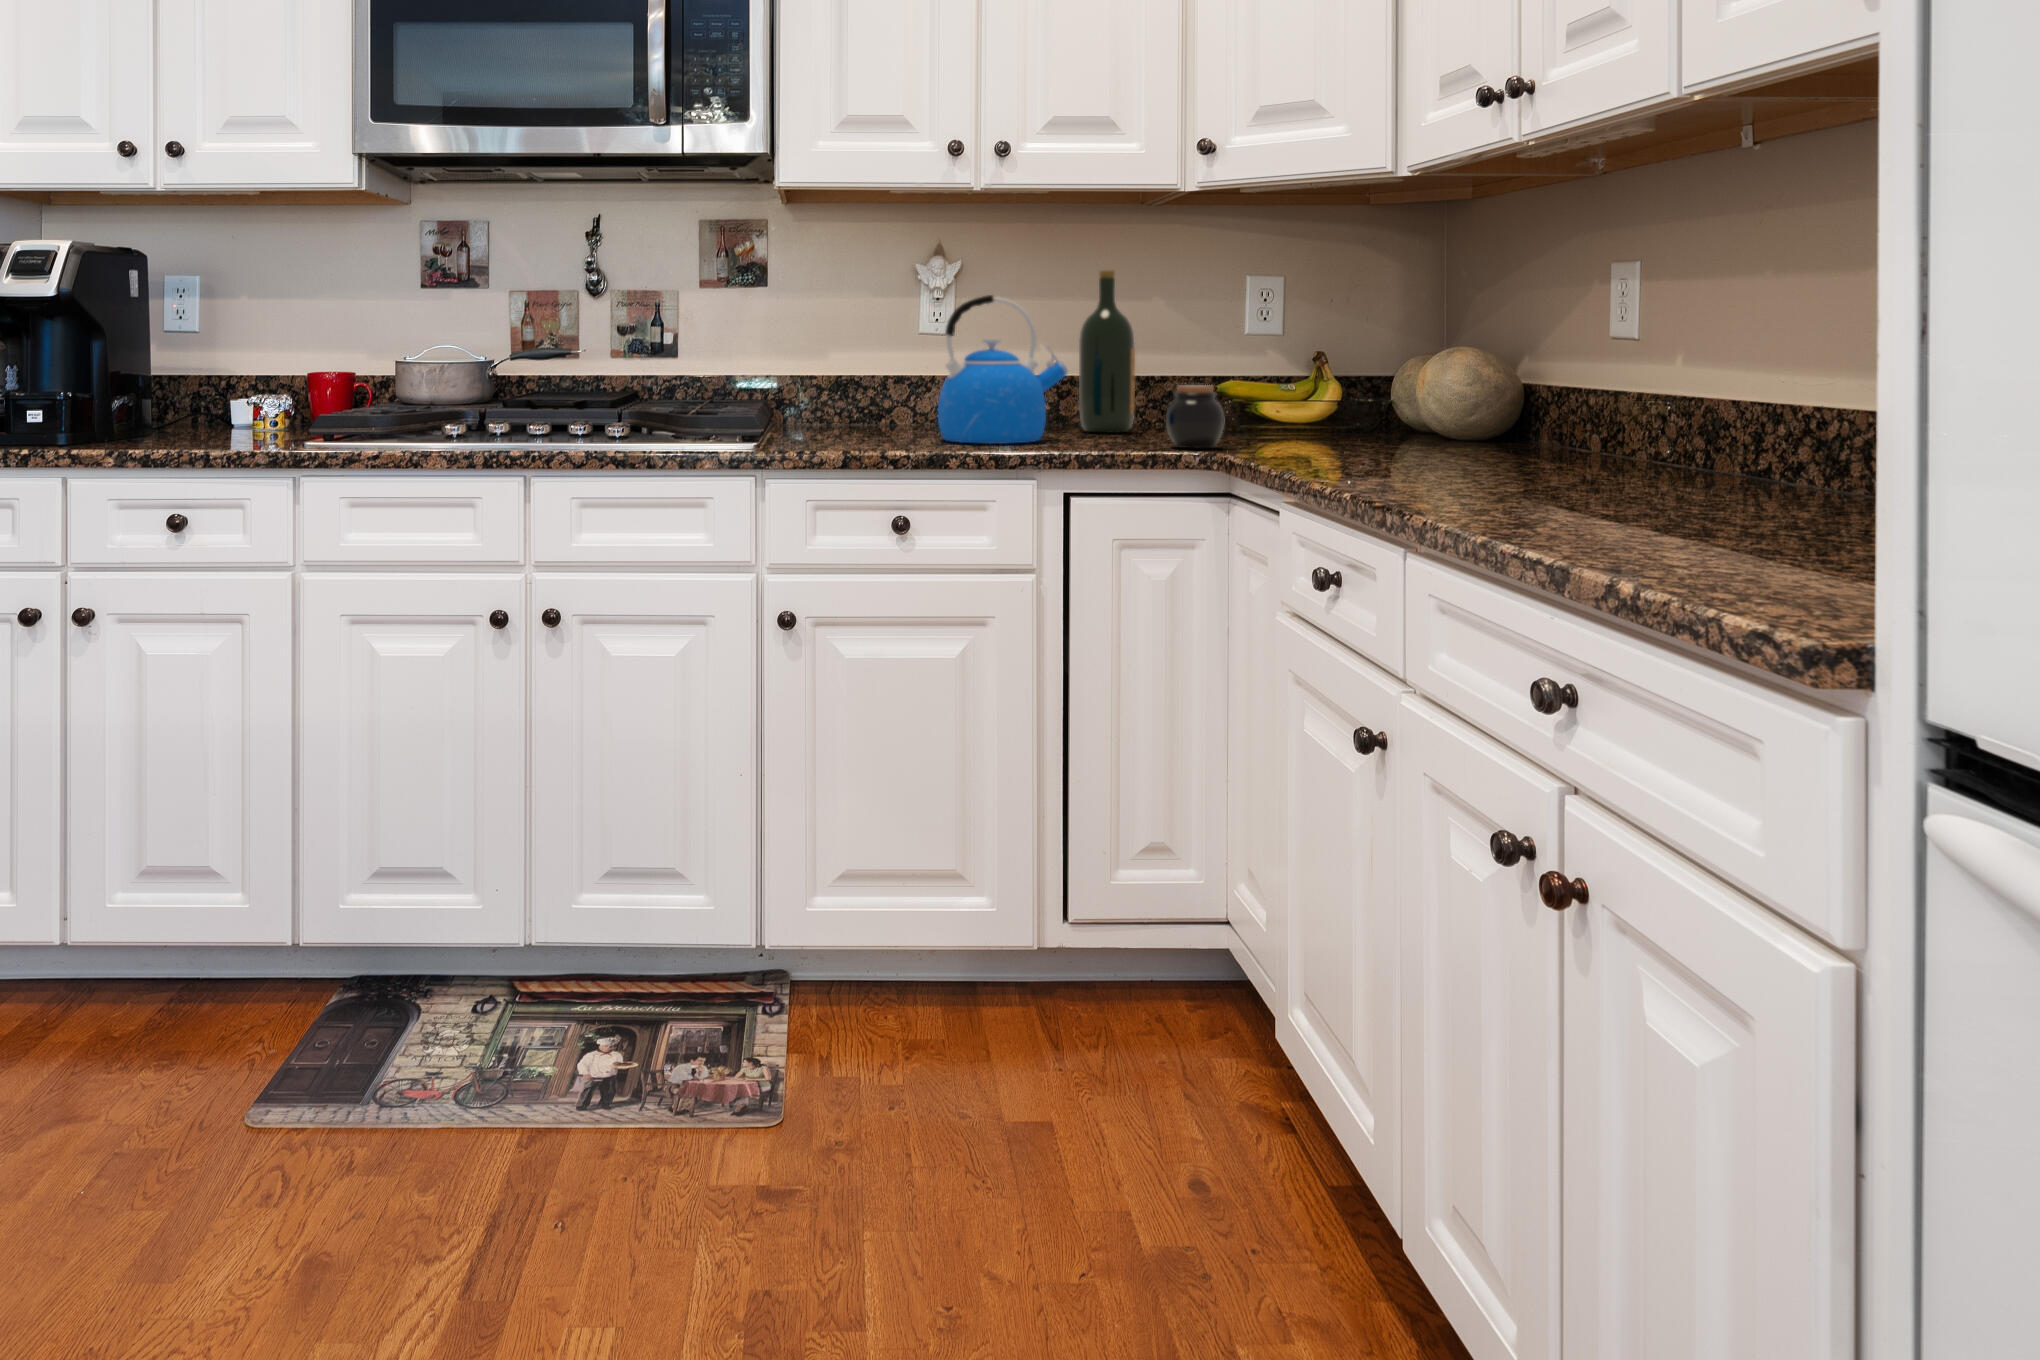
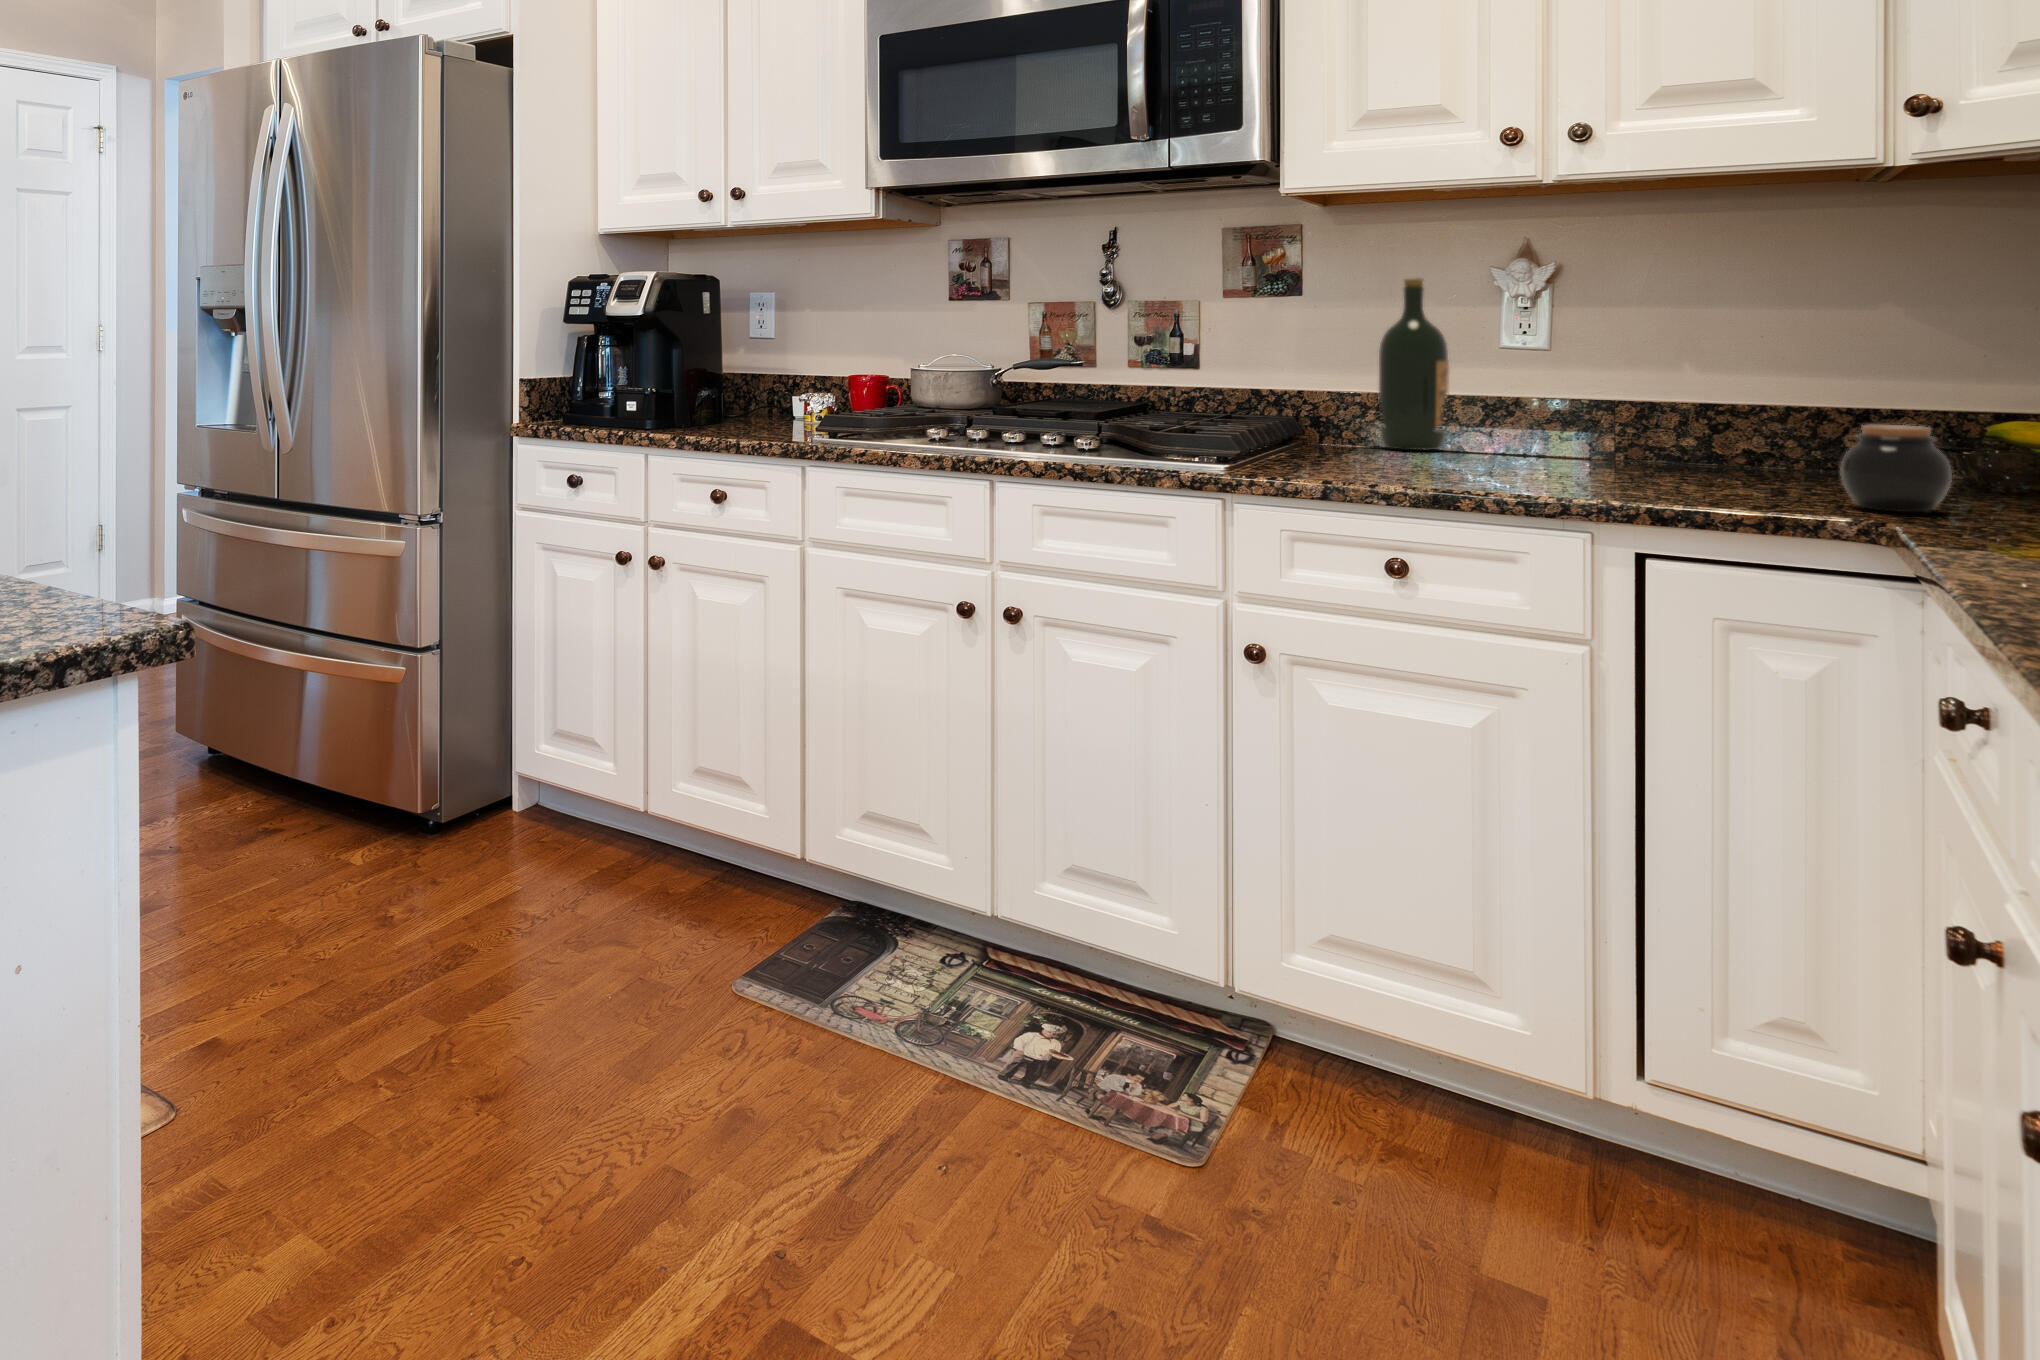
wine bottle: present [1079,270,1135,433] -> present [1379,278,1449,450]
kettle: present [938,295,1068,444] -> none [1487,306,1691,484]

